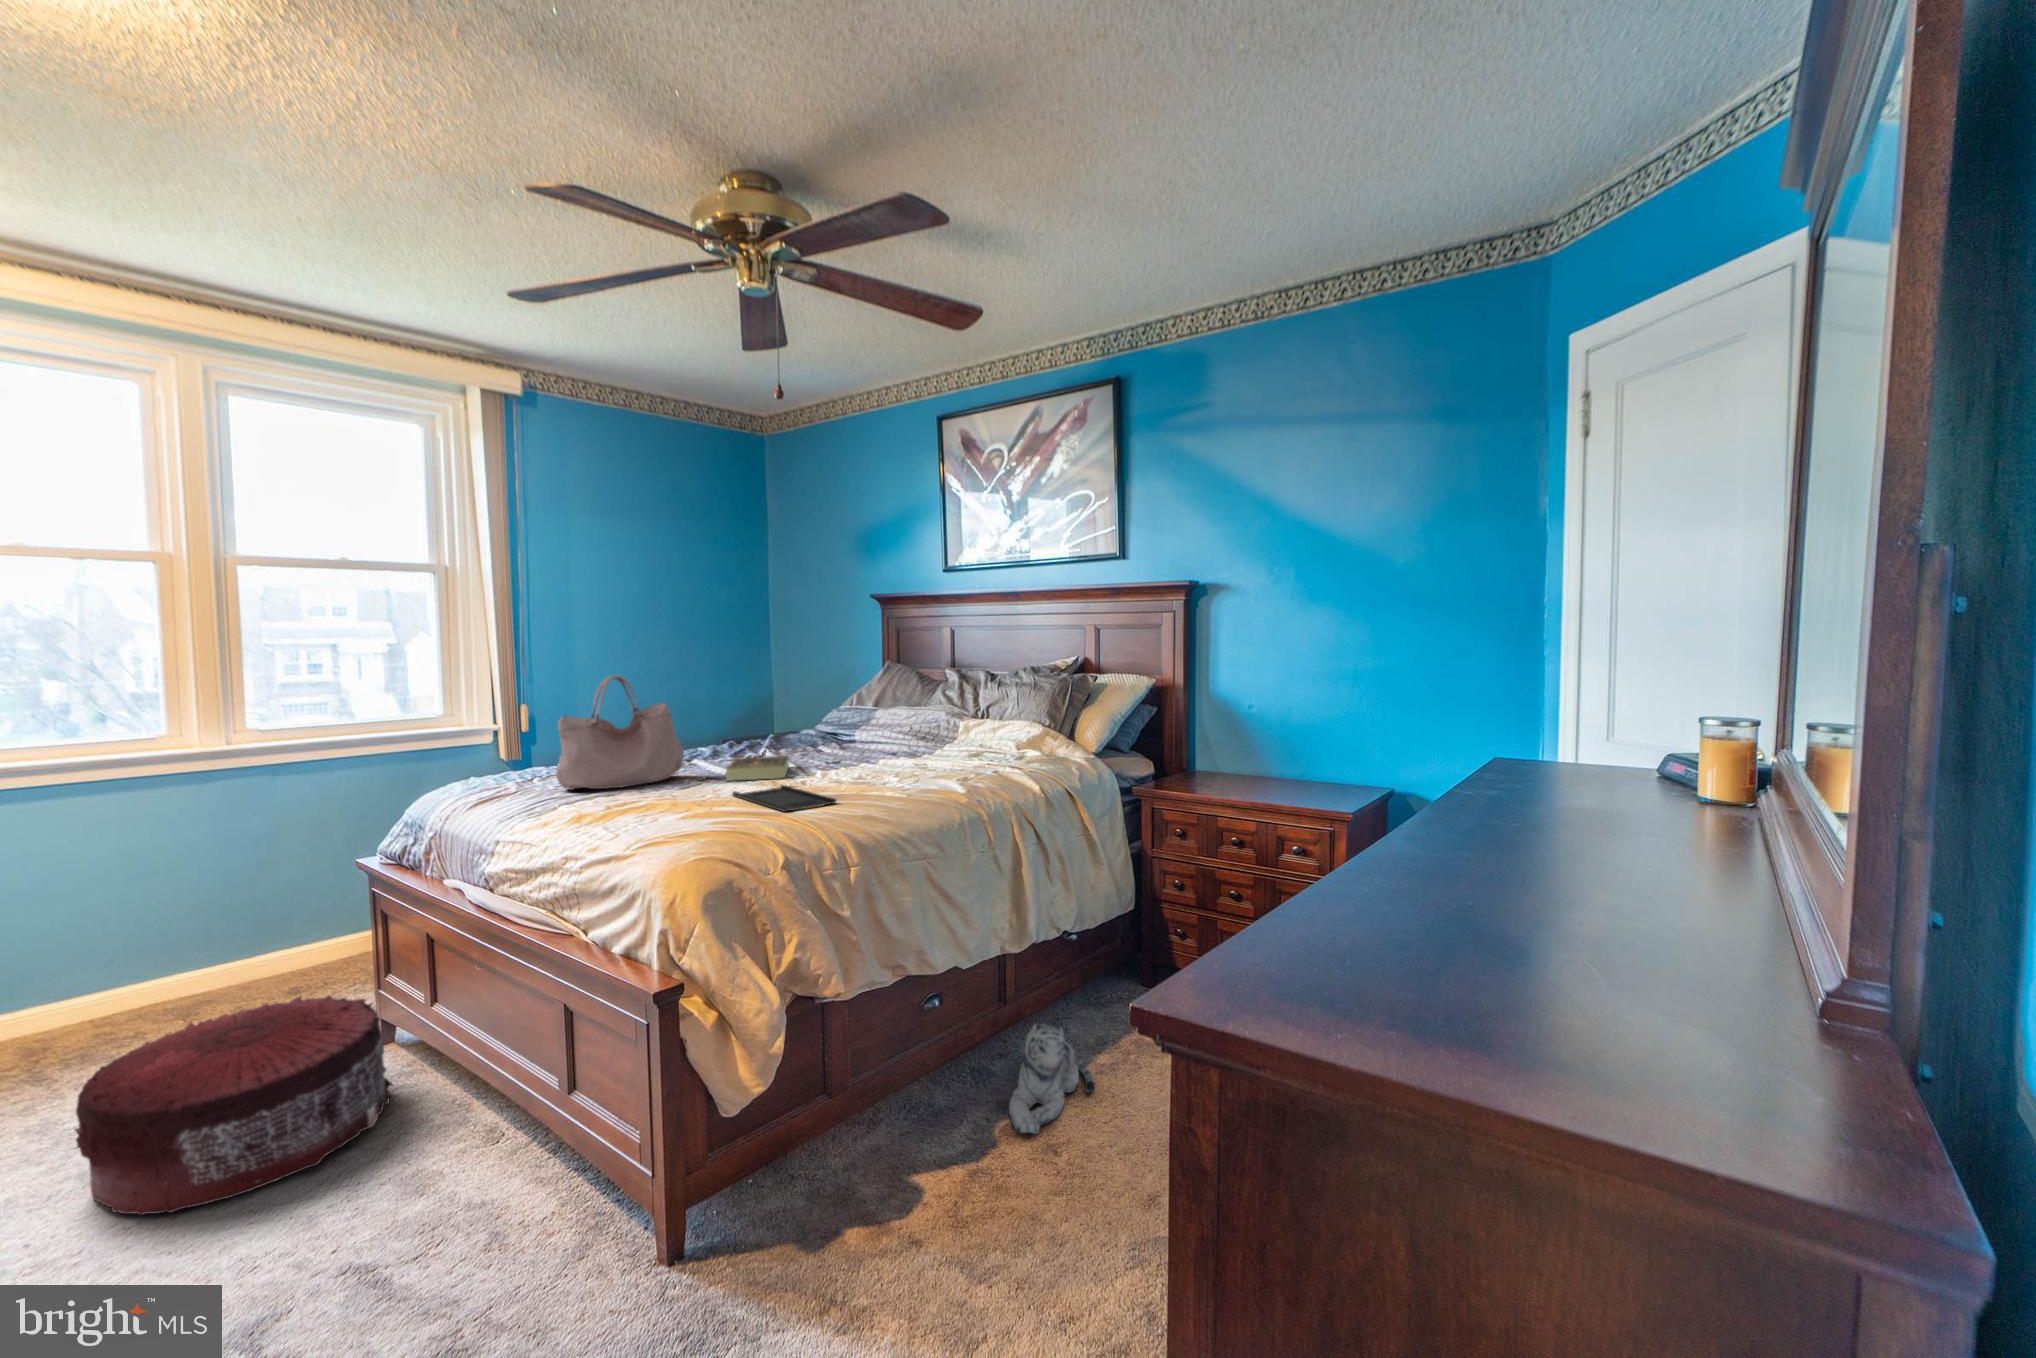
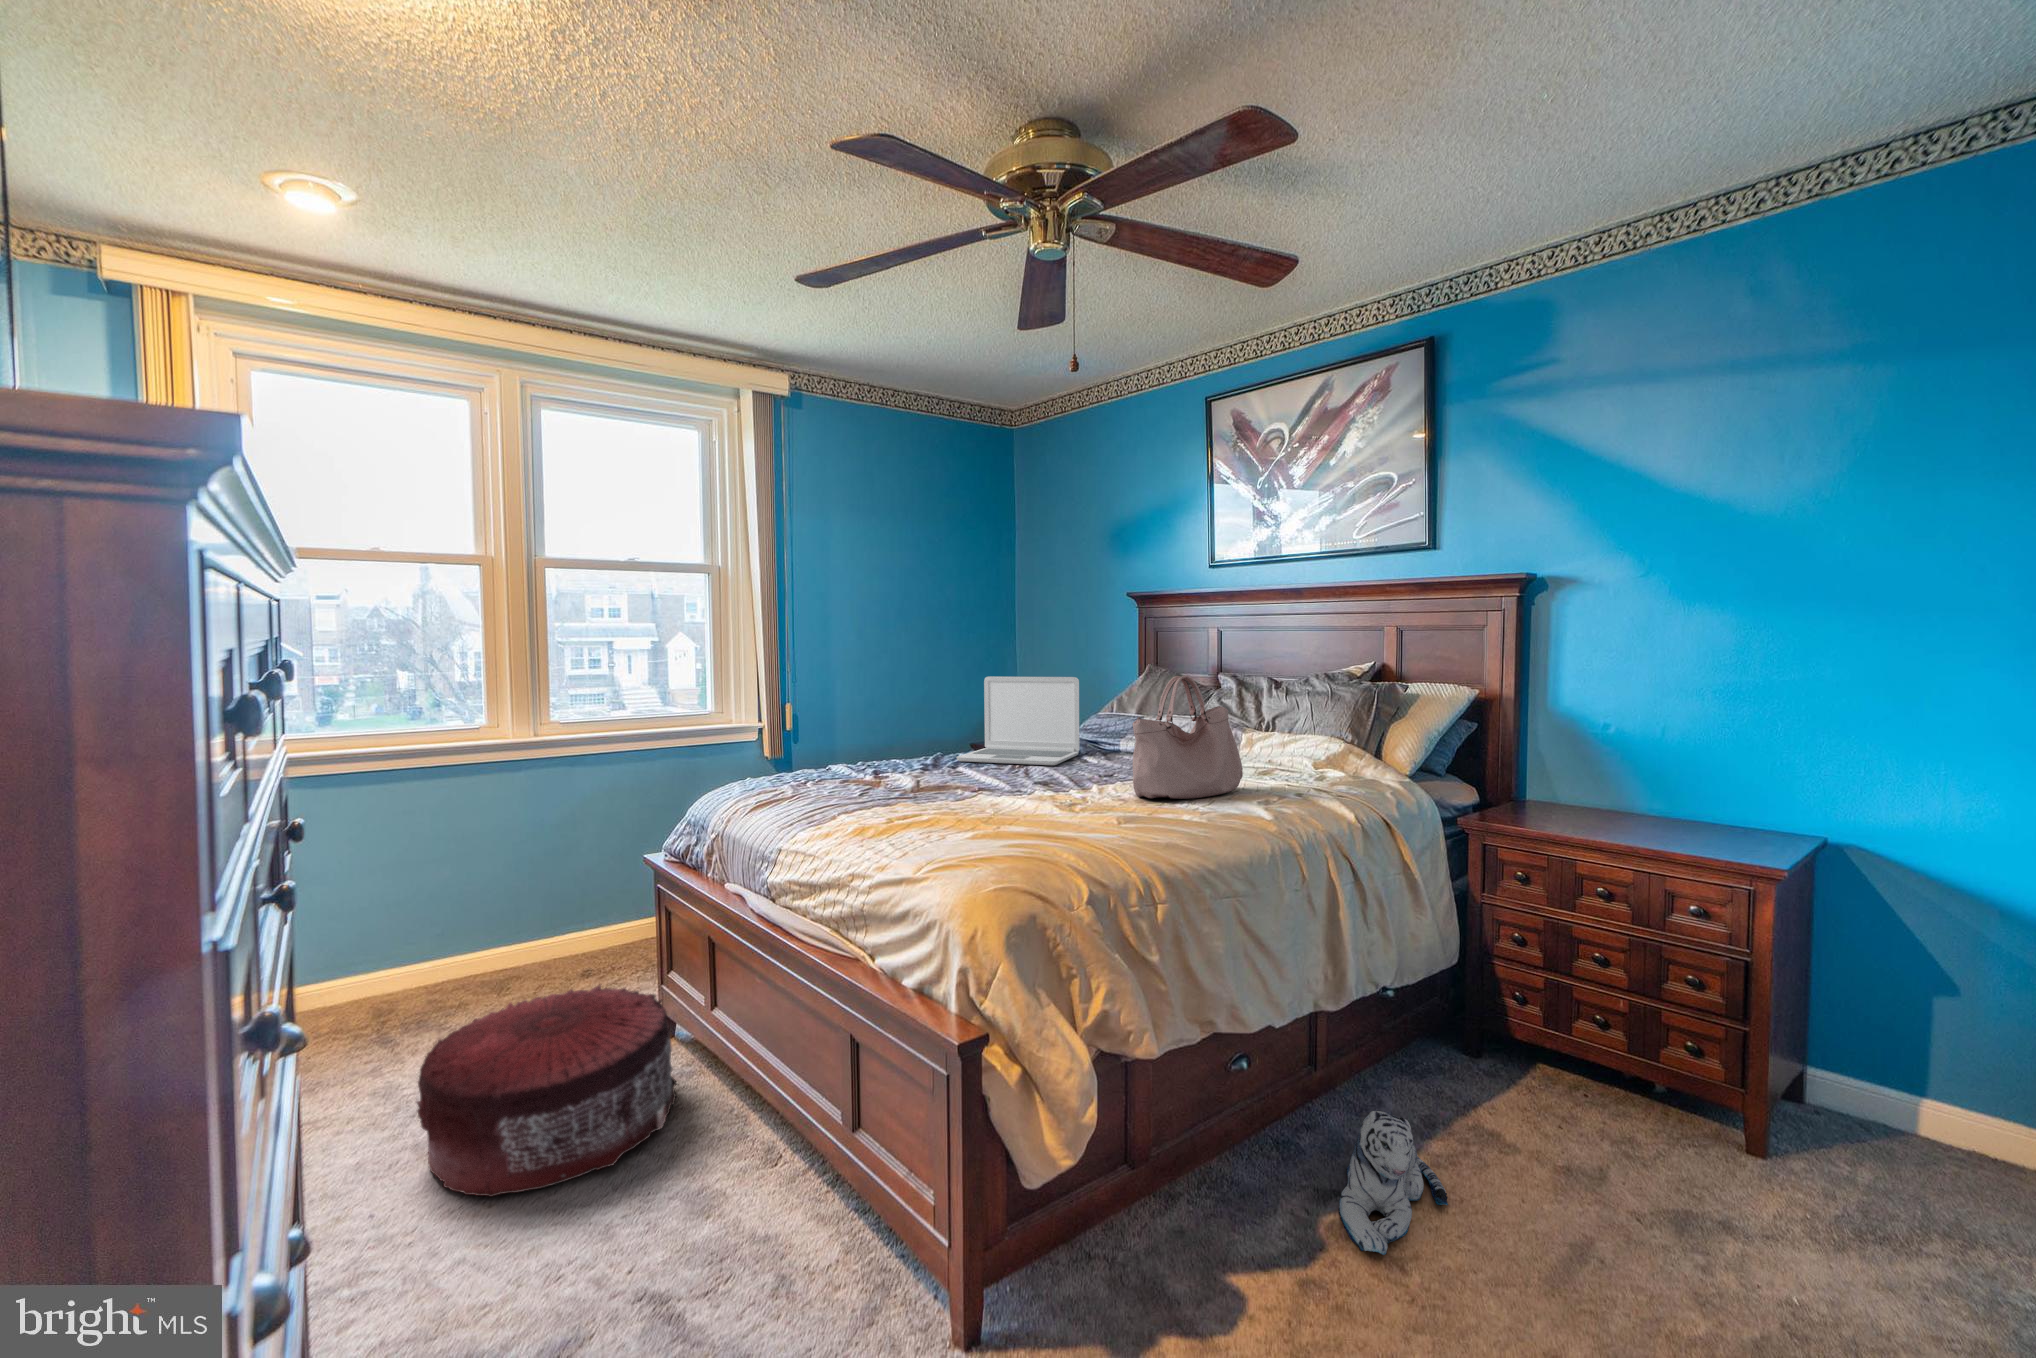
laptop: none [697,673,820,755] -> present [957,676,1079,765]
handbag: present [556,675,684,790] -> present [1133,675,1243,799]
book: present [726,756,789,781] -> none [997,766,1058,792]
tray: present [732,785,836,812] -> none [1010,800,1130,833]

